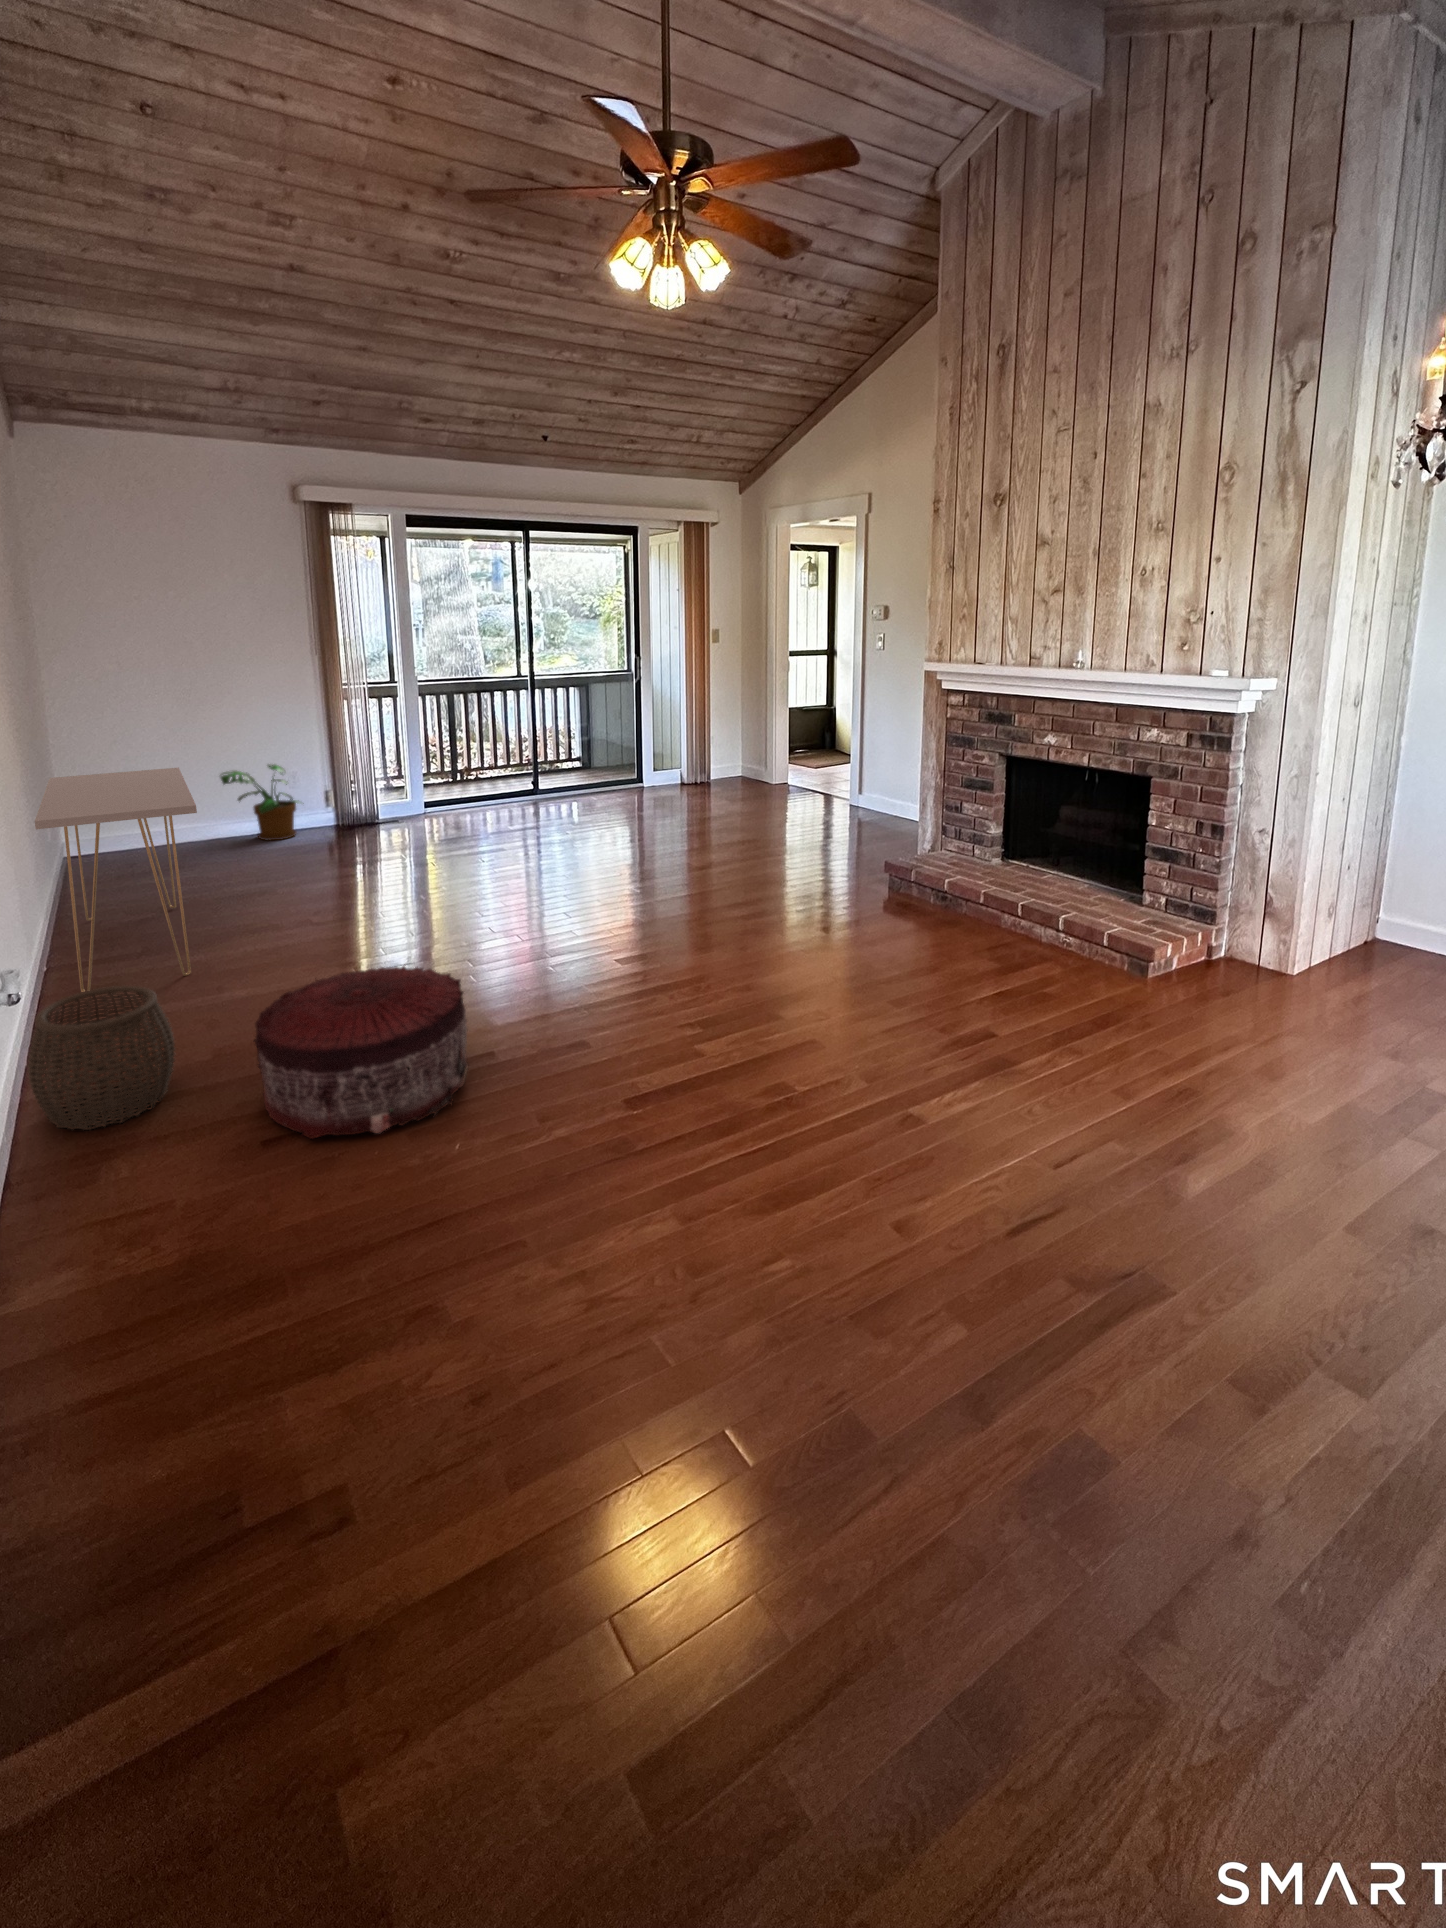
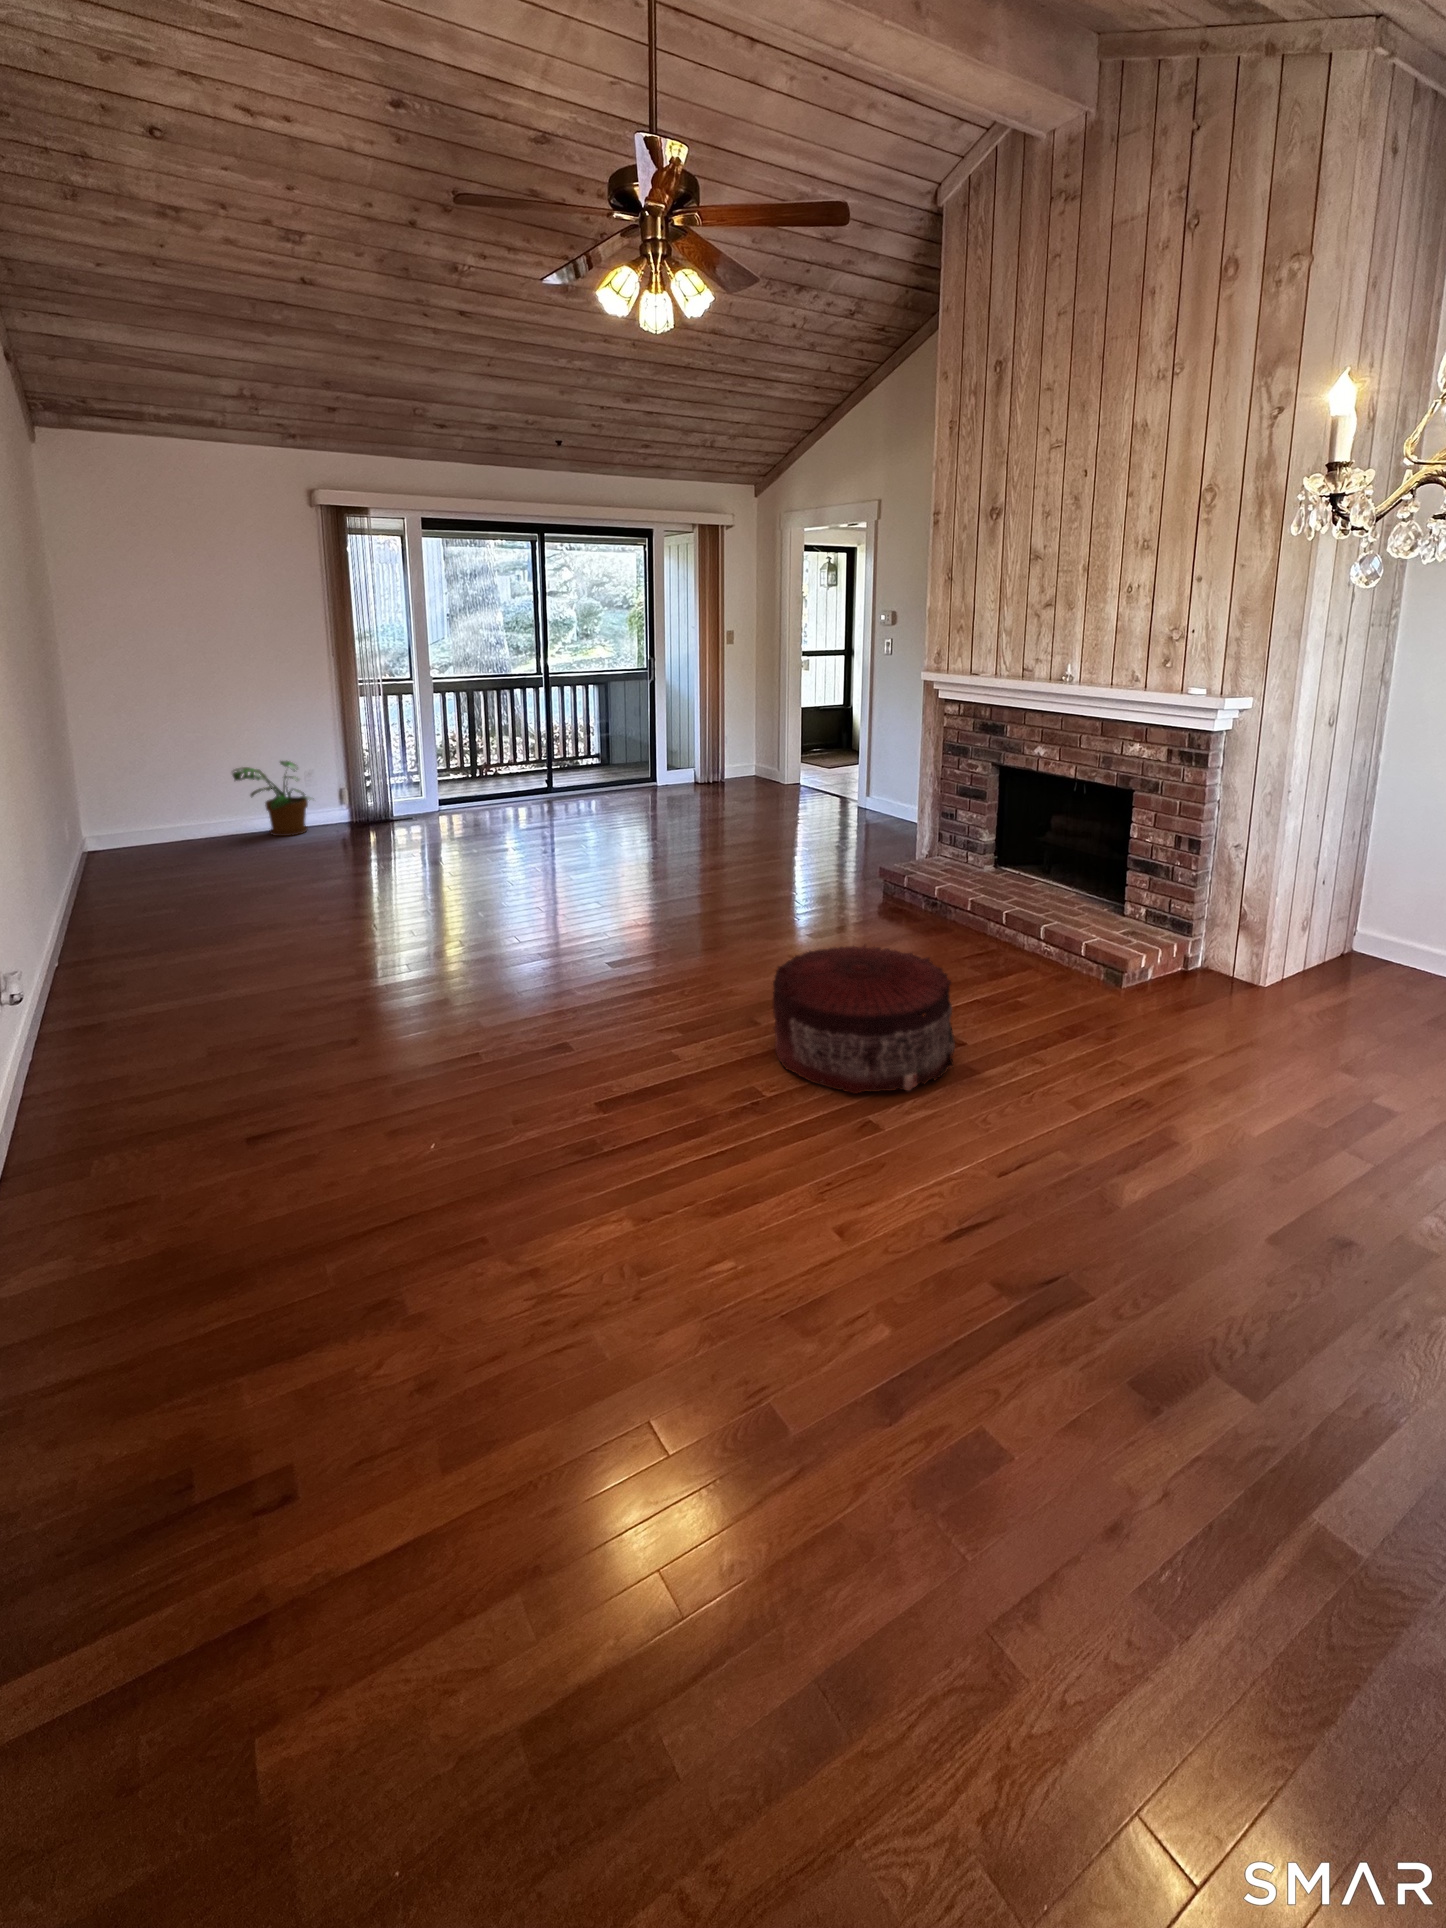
console table: present [35,768,197,992] -> none [42,767,200,988]
pouf: present [254,965,468,1139] -> present [773,945,955,1094]
woven basket: present [27,986,175,1130] -> none [28,983,170,1120]

